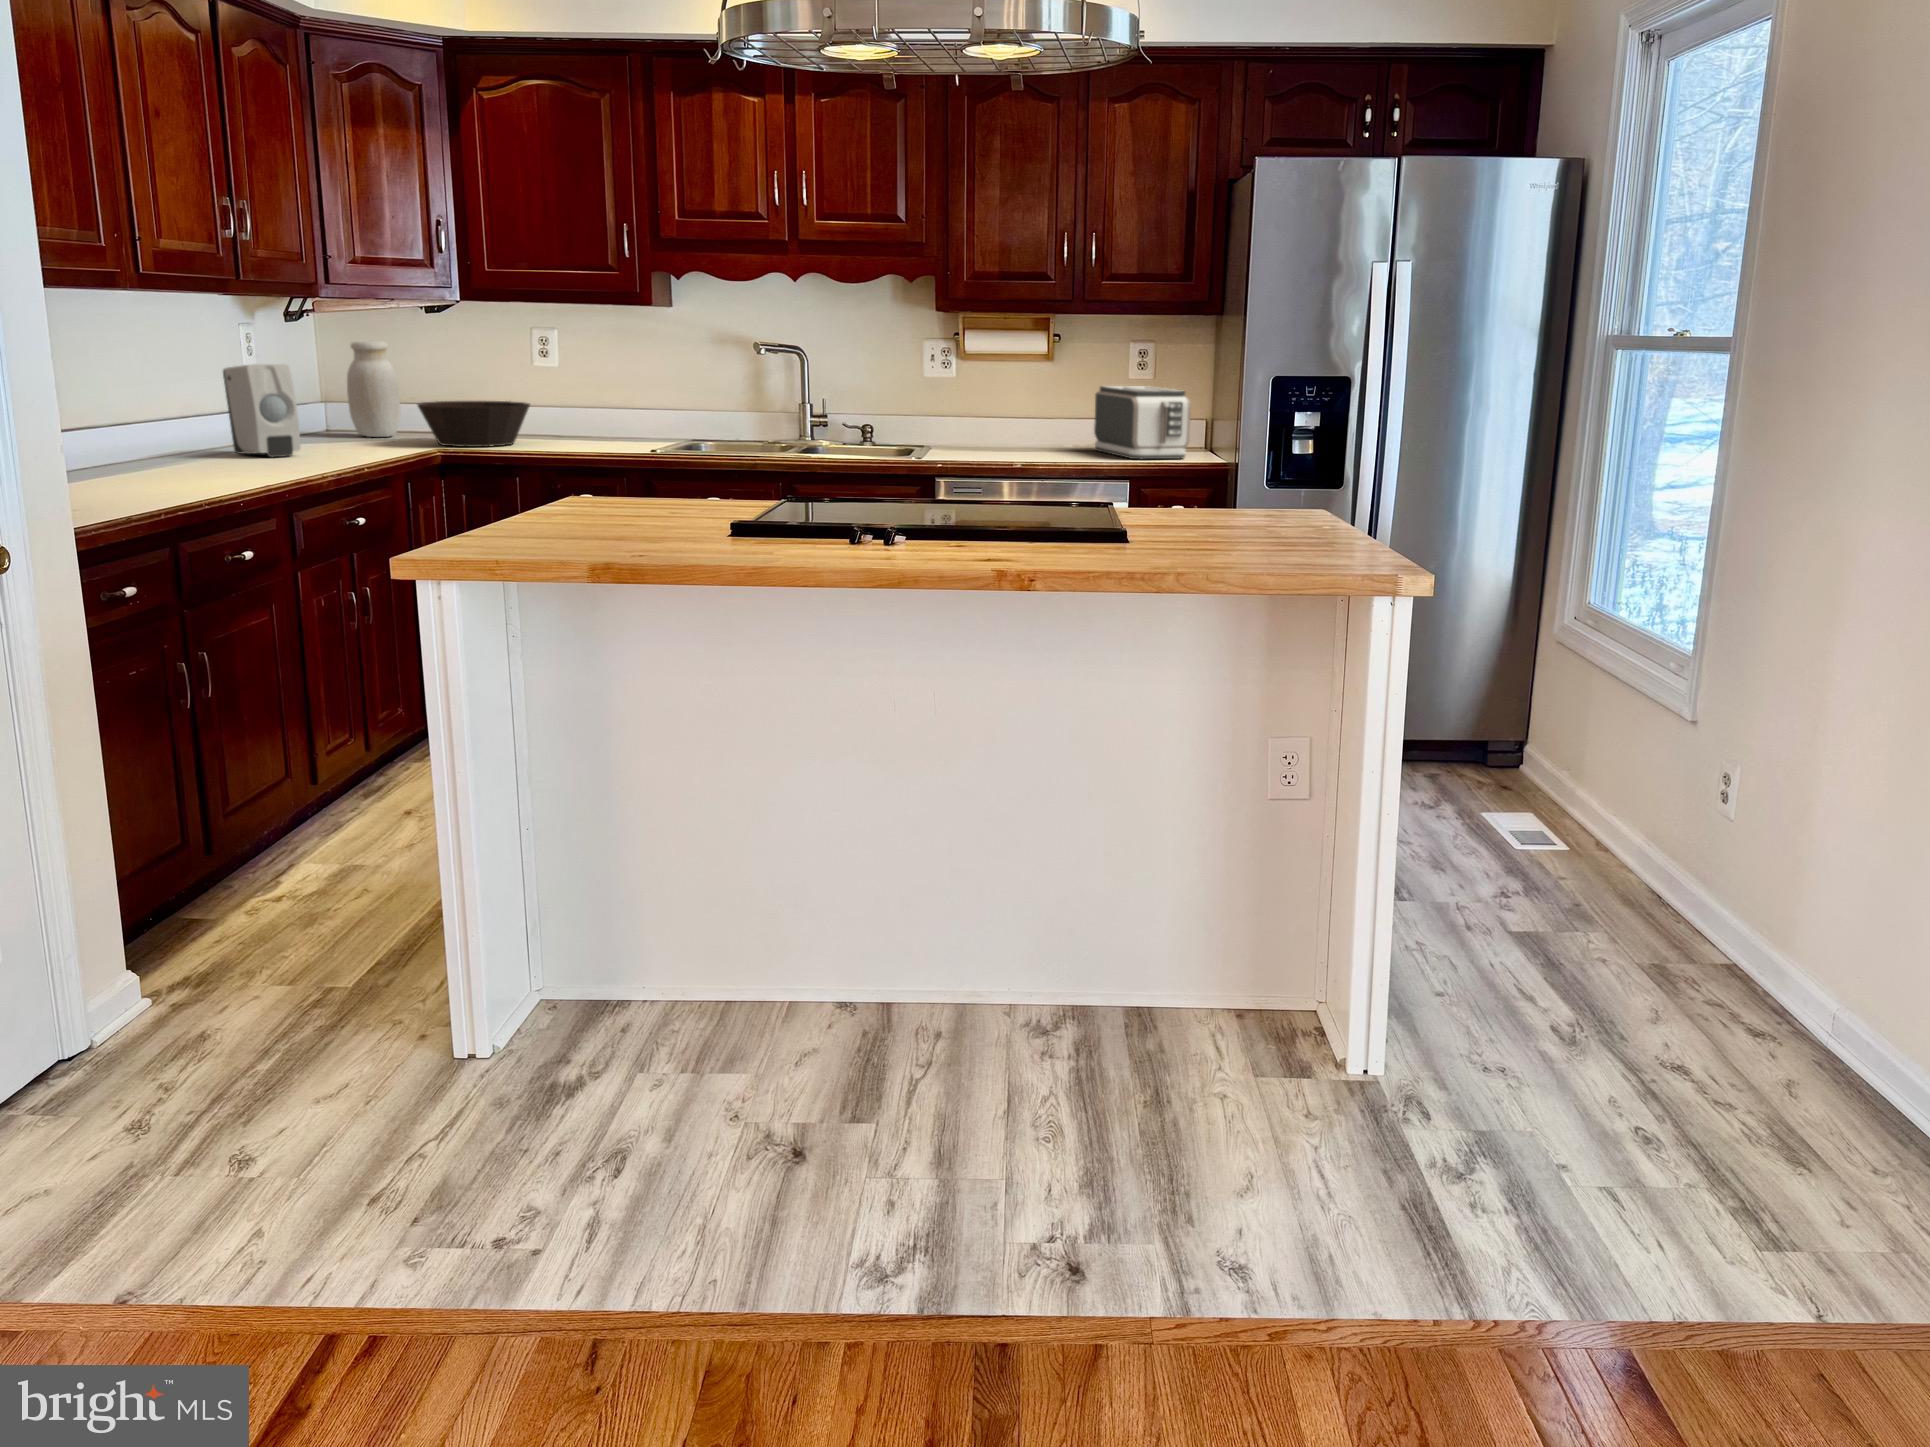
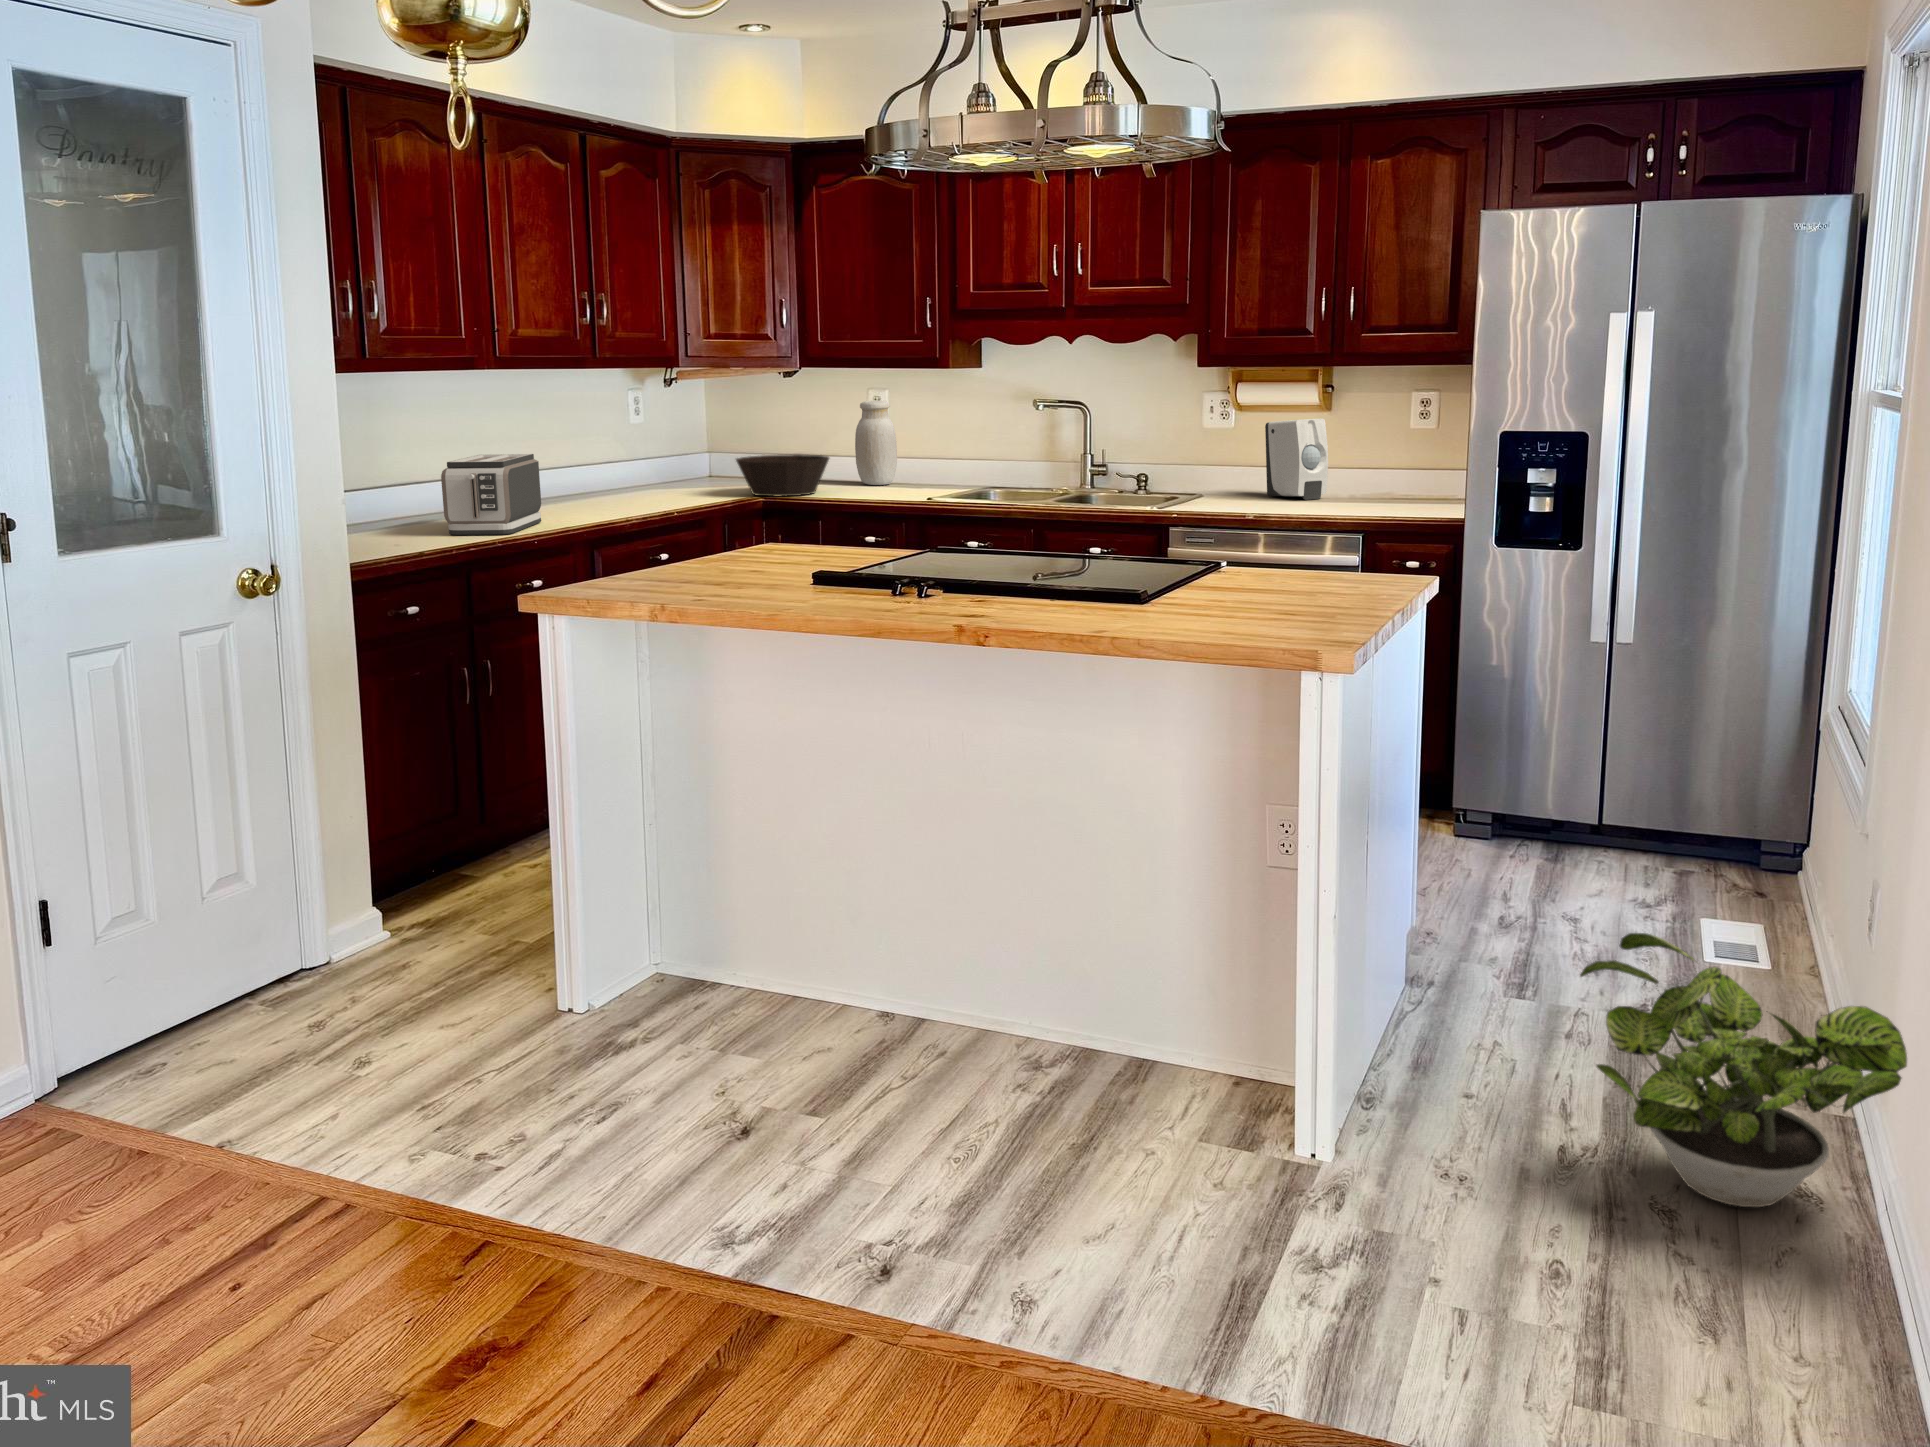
jar: present [347,341,400,437] -> present [855,400,897,485]
soap dispenser: present [223,364,301,457] -> present [1265,419,1328,500]
toaster: present [1094,386,1191,459] -> present [441,454,541,535]
potted plant: none [1550,816,1838,1043] -> present [1580,933,1907,1207]

